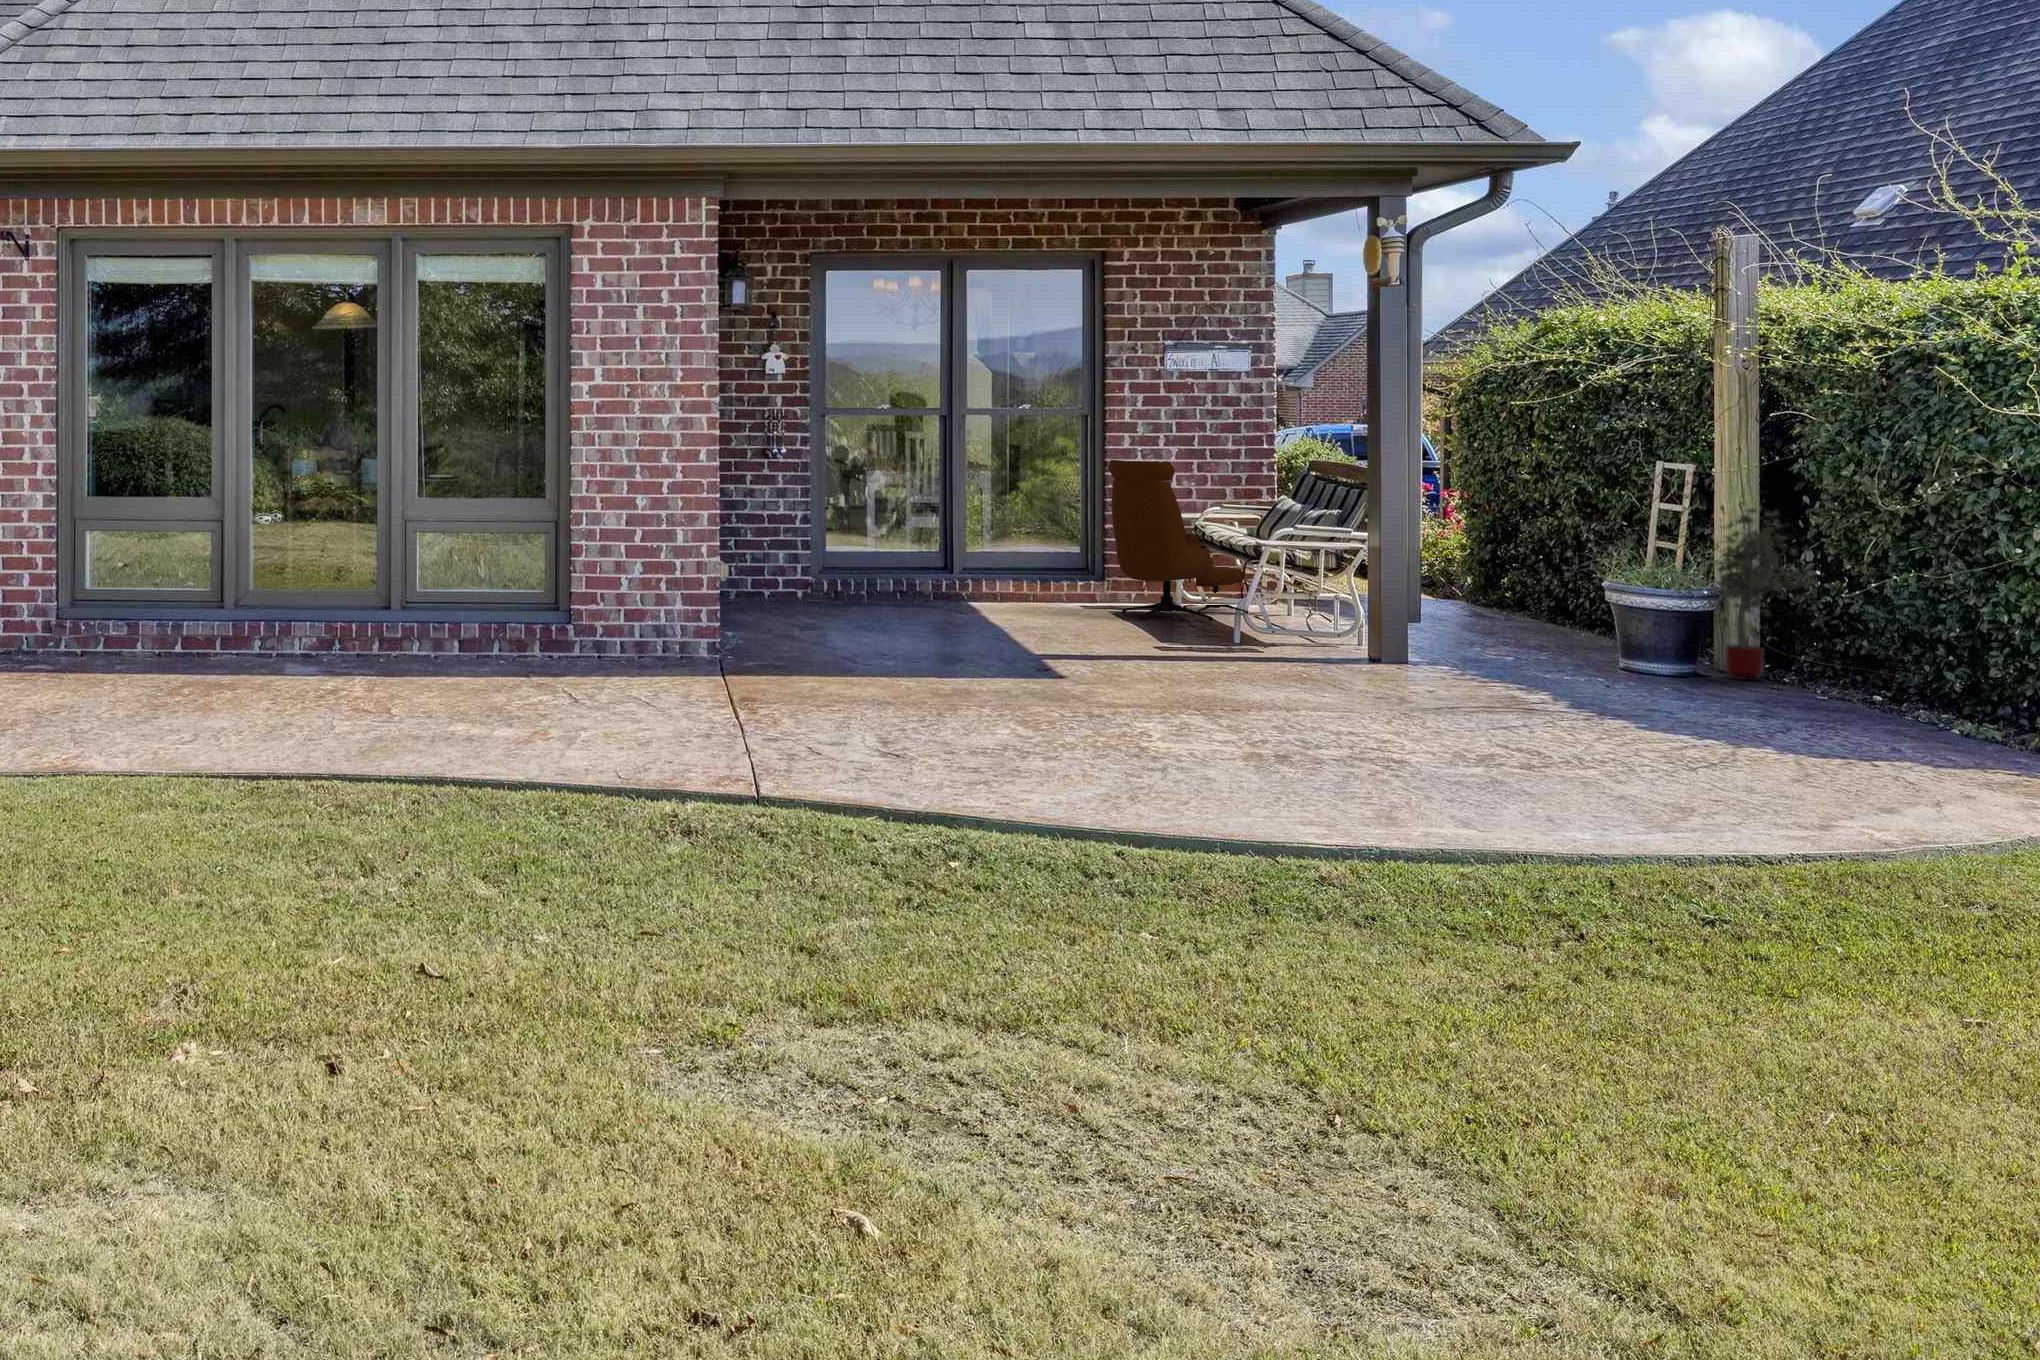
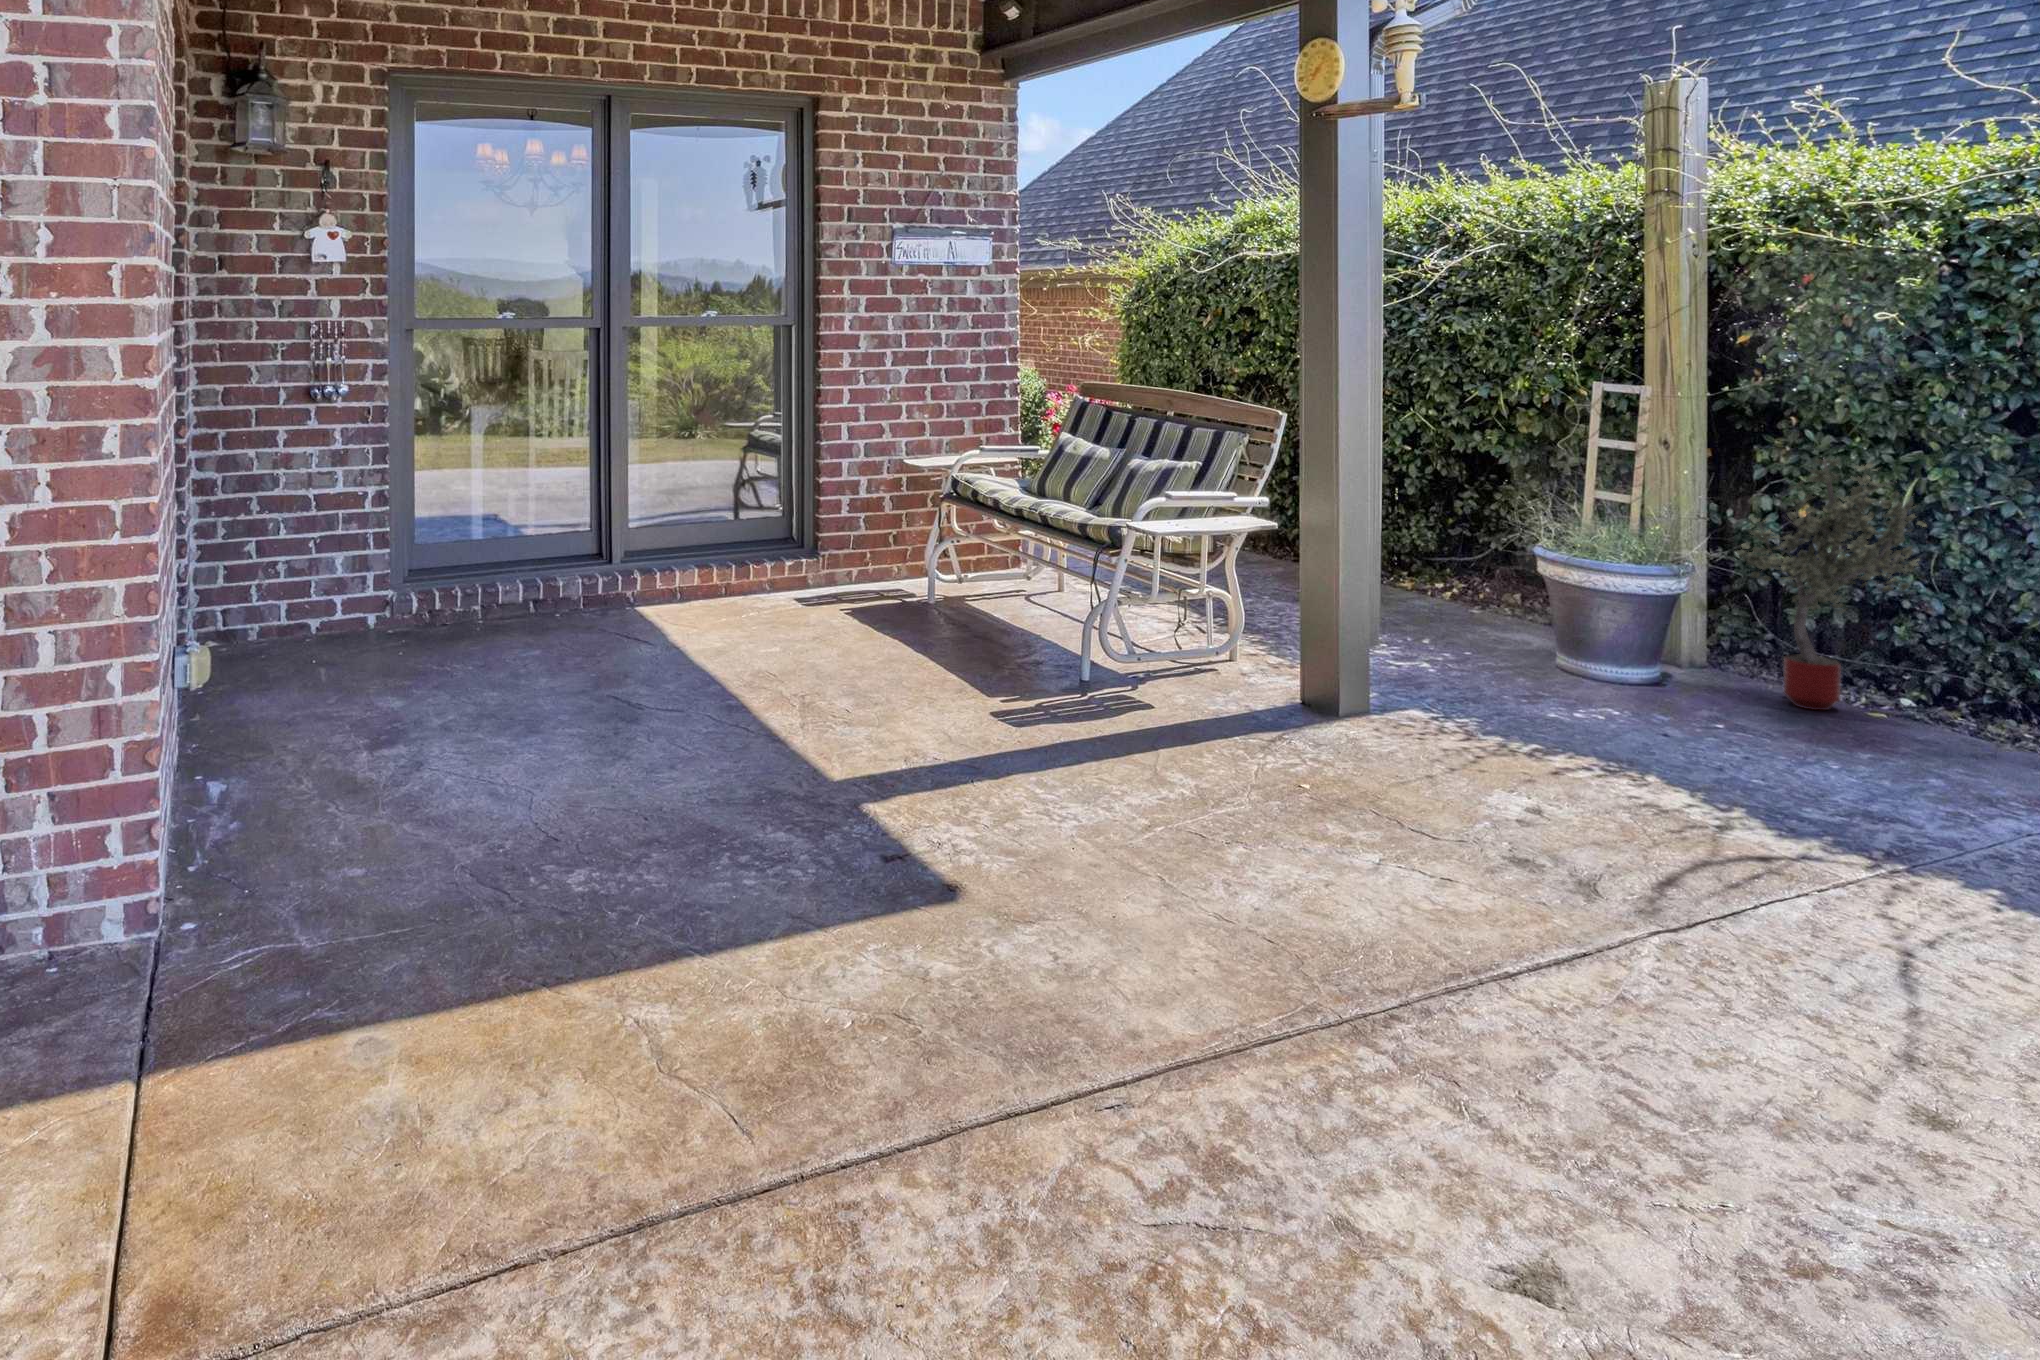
lounge chair: present [1108,460,1248,621] -> none [852,393,1010,631]

